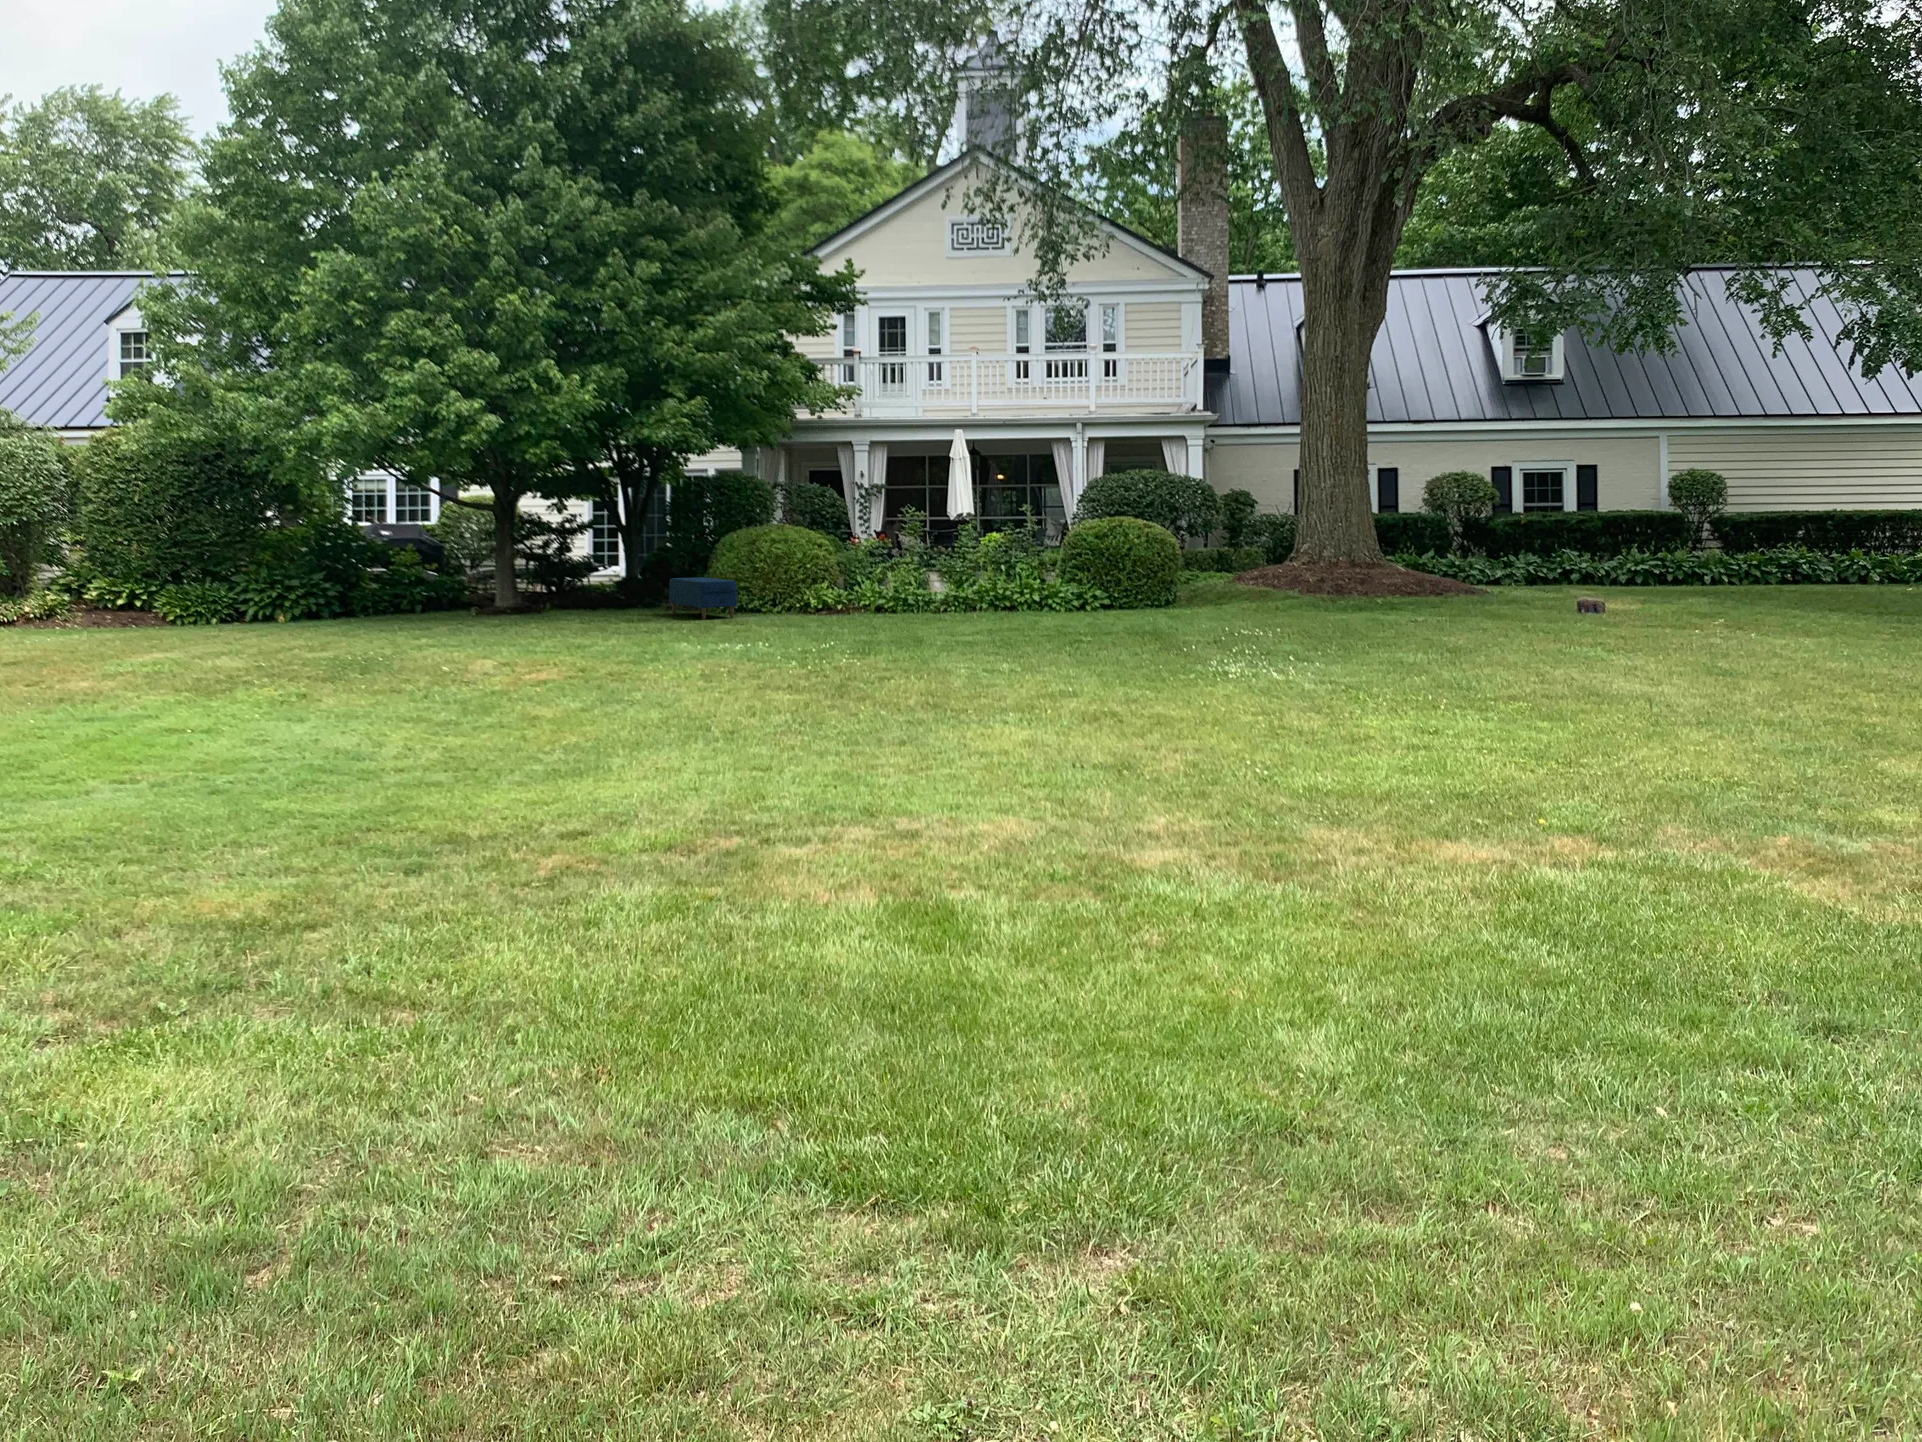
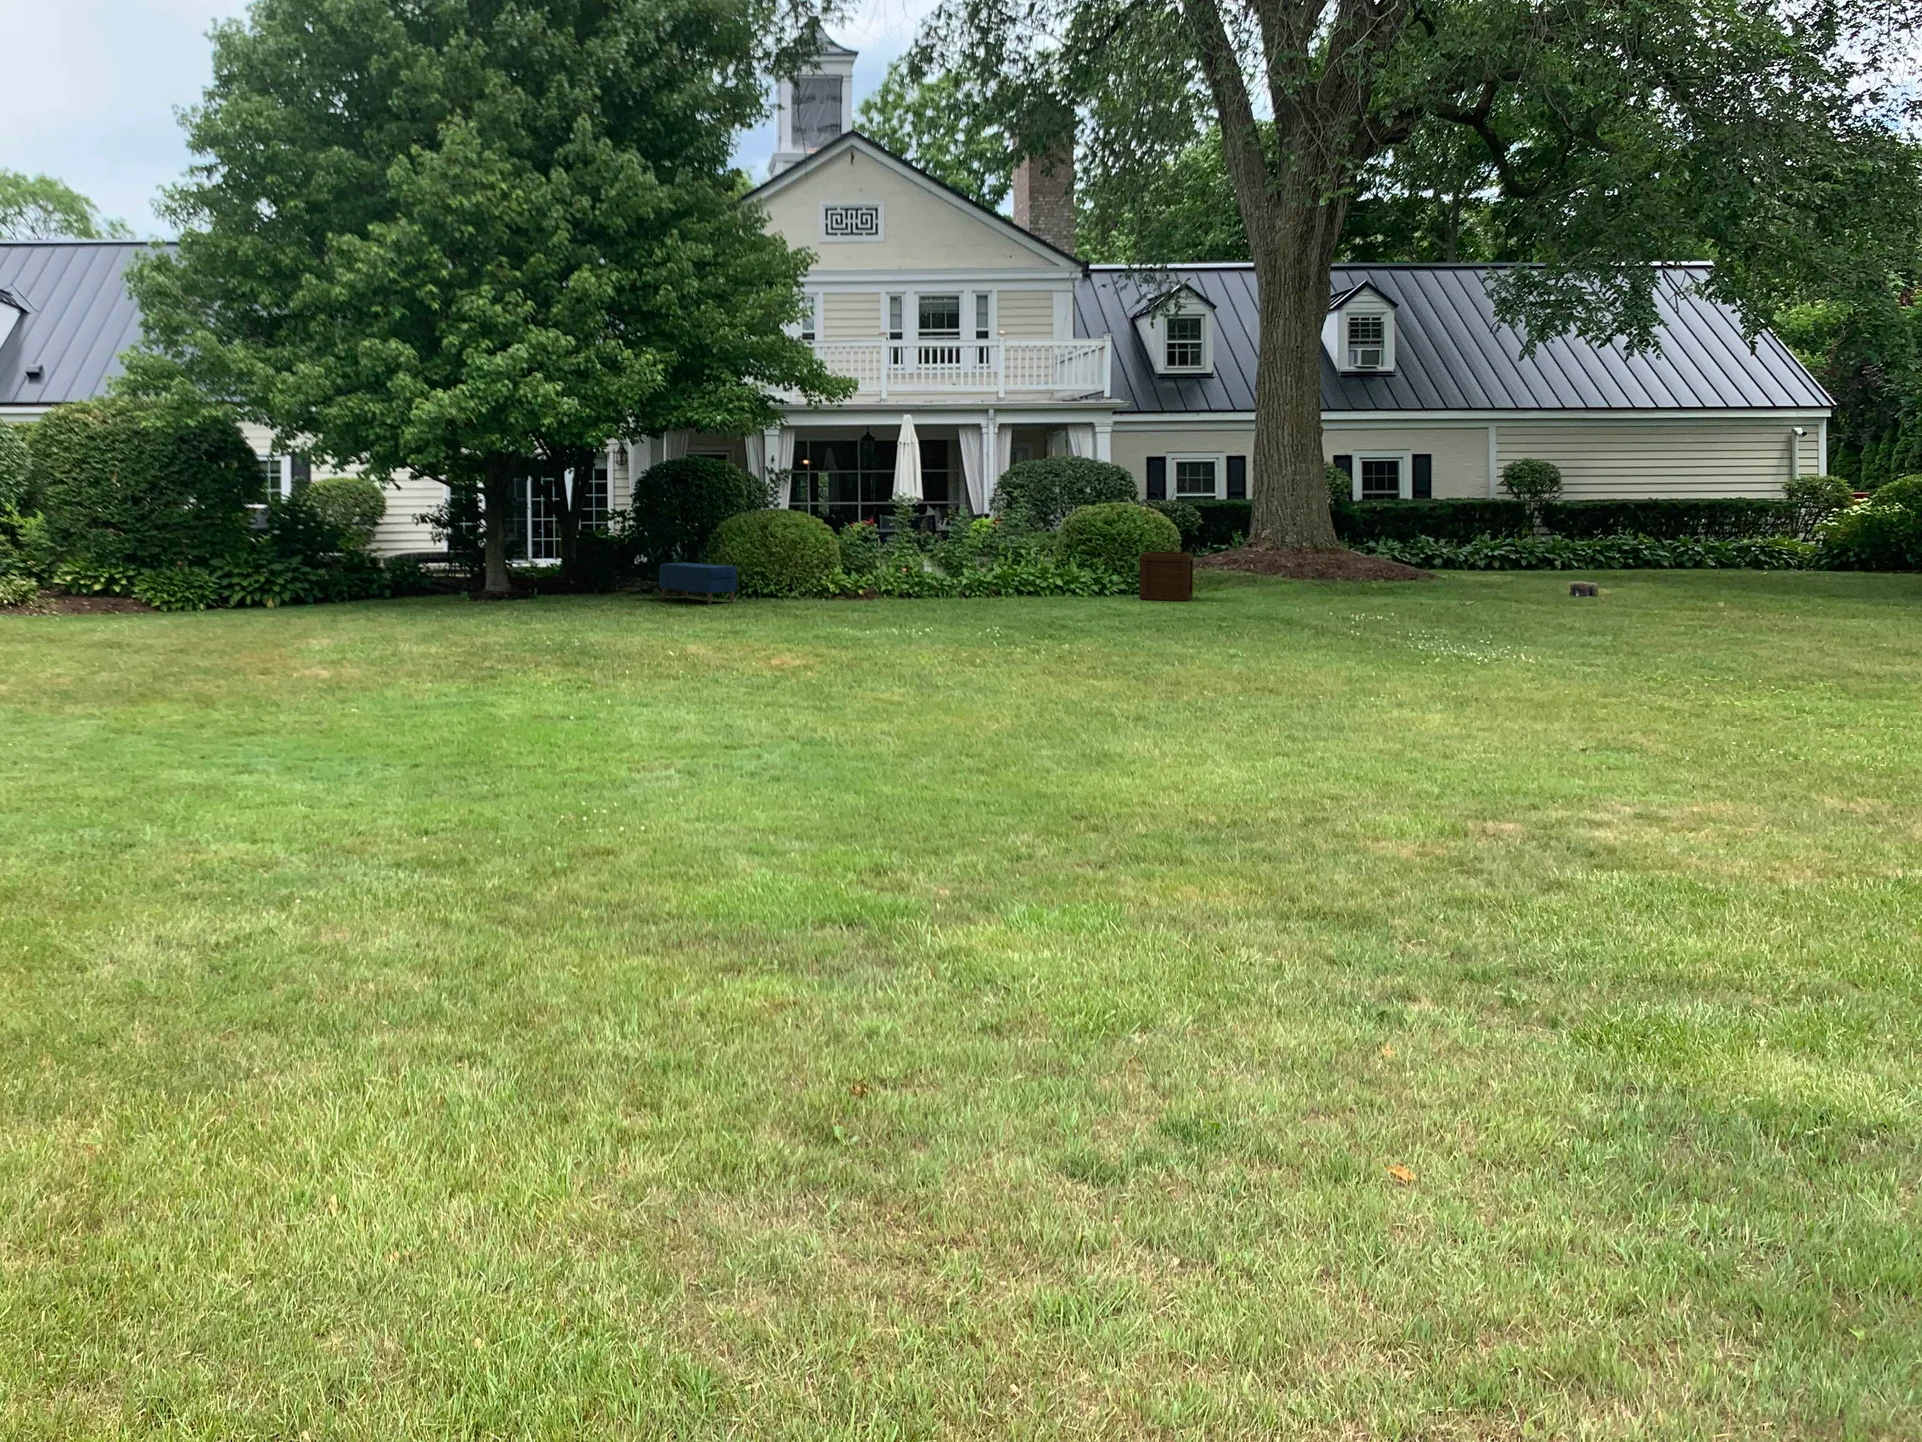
wooden crate: none [1159,565,1223,618] -> present [1139,552,1193,601]

